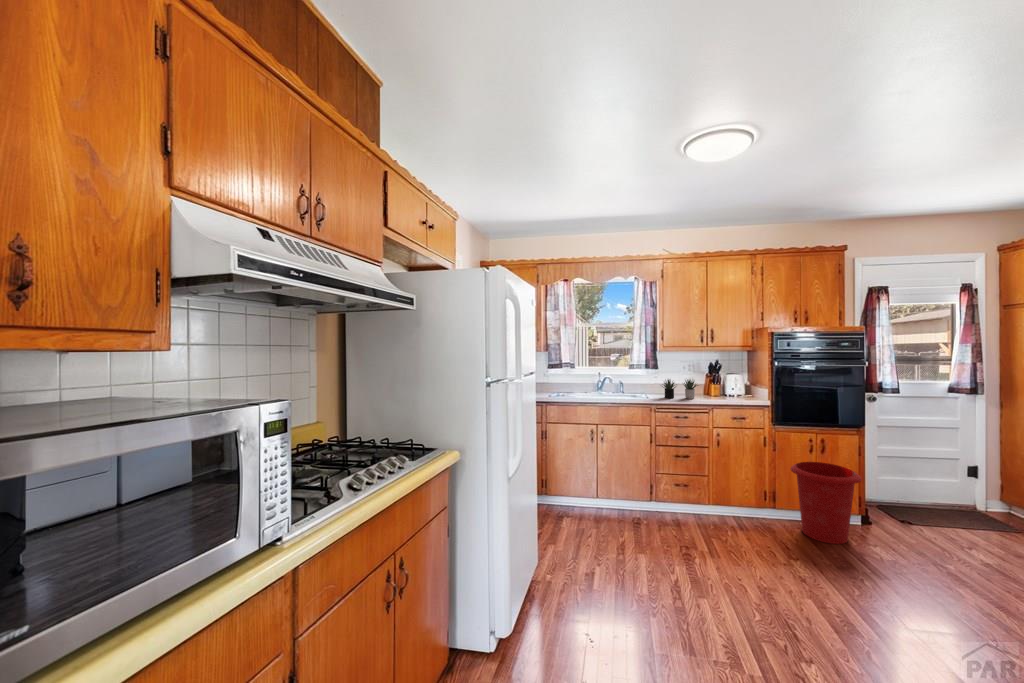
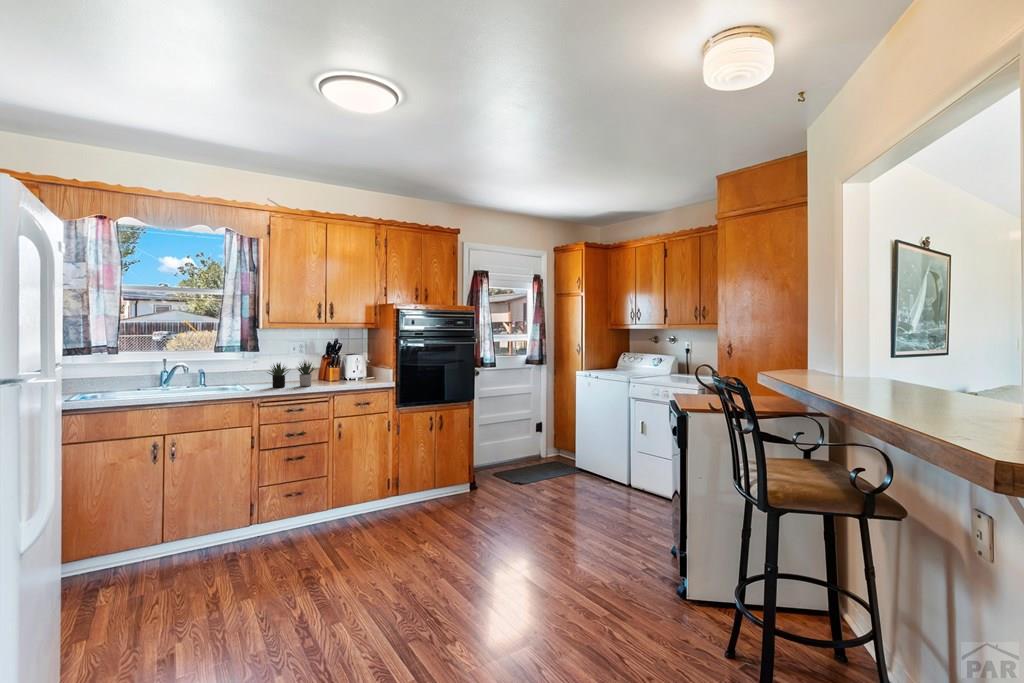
waste bin: present [791,462,862,544] -> none [413,439,472,517]

